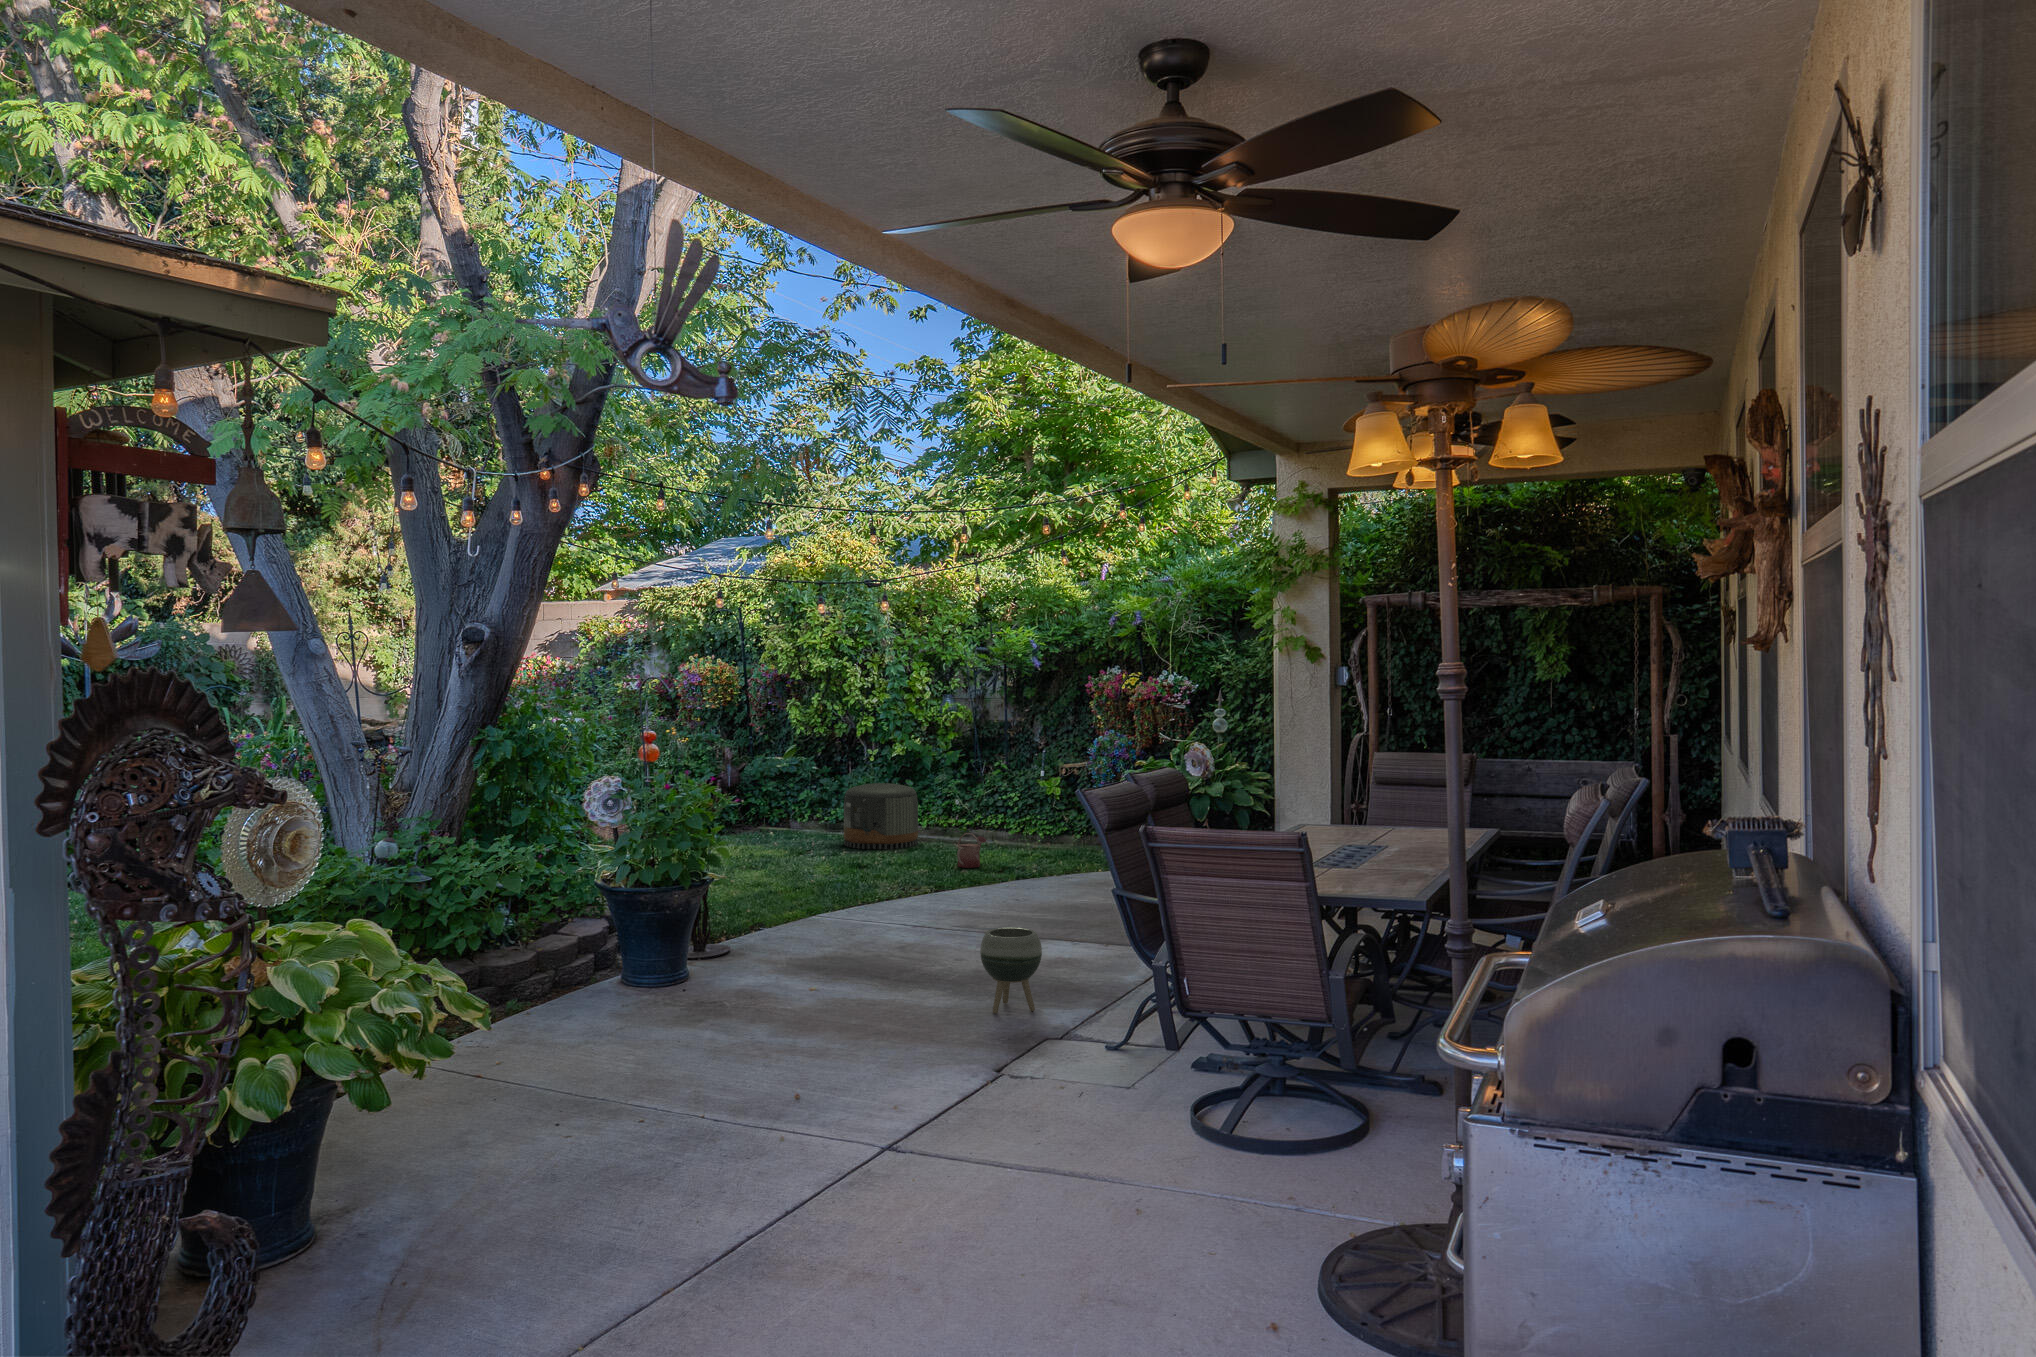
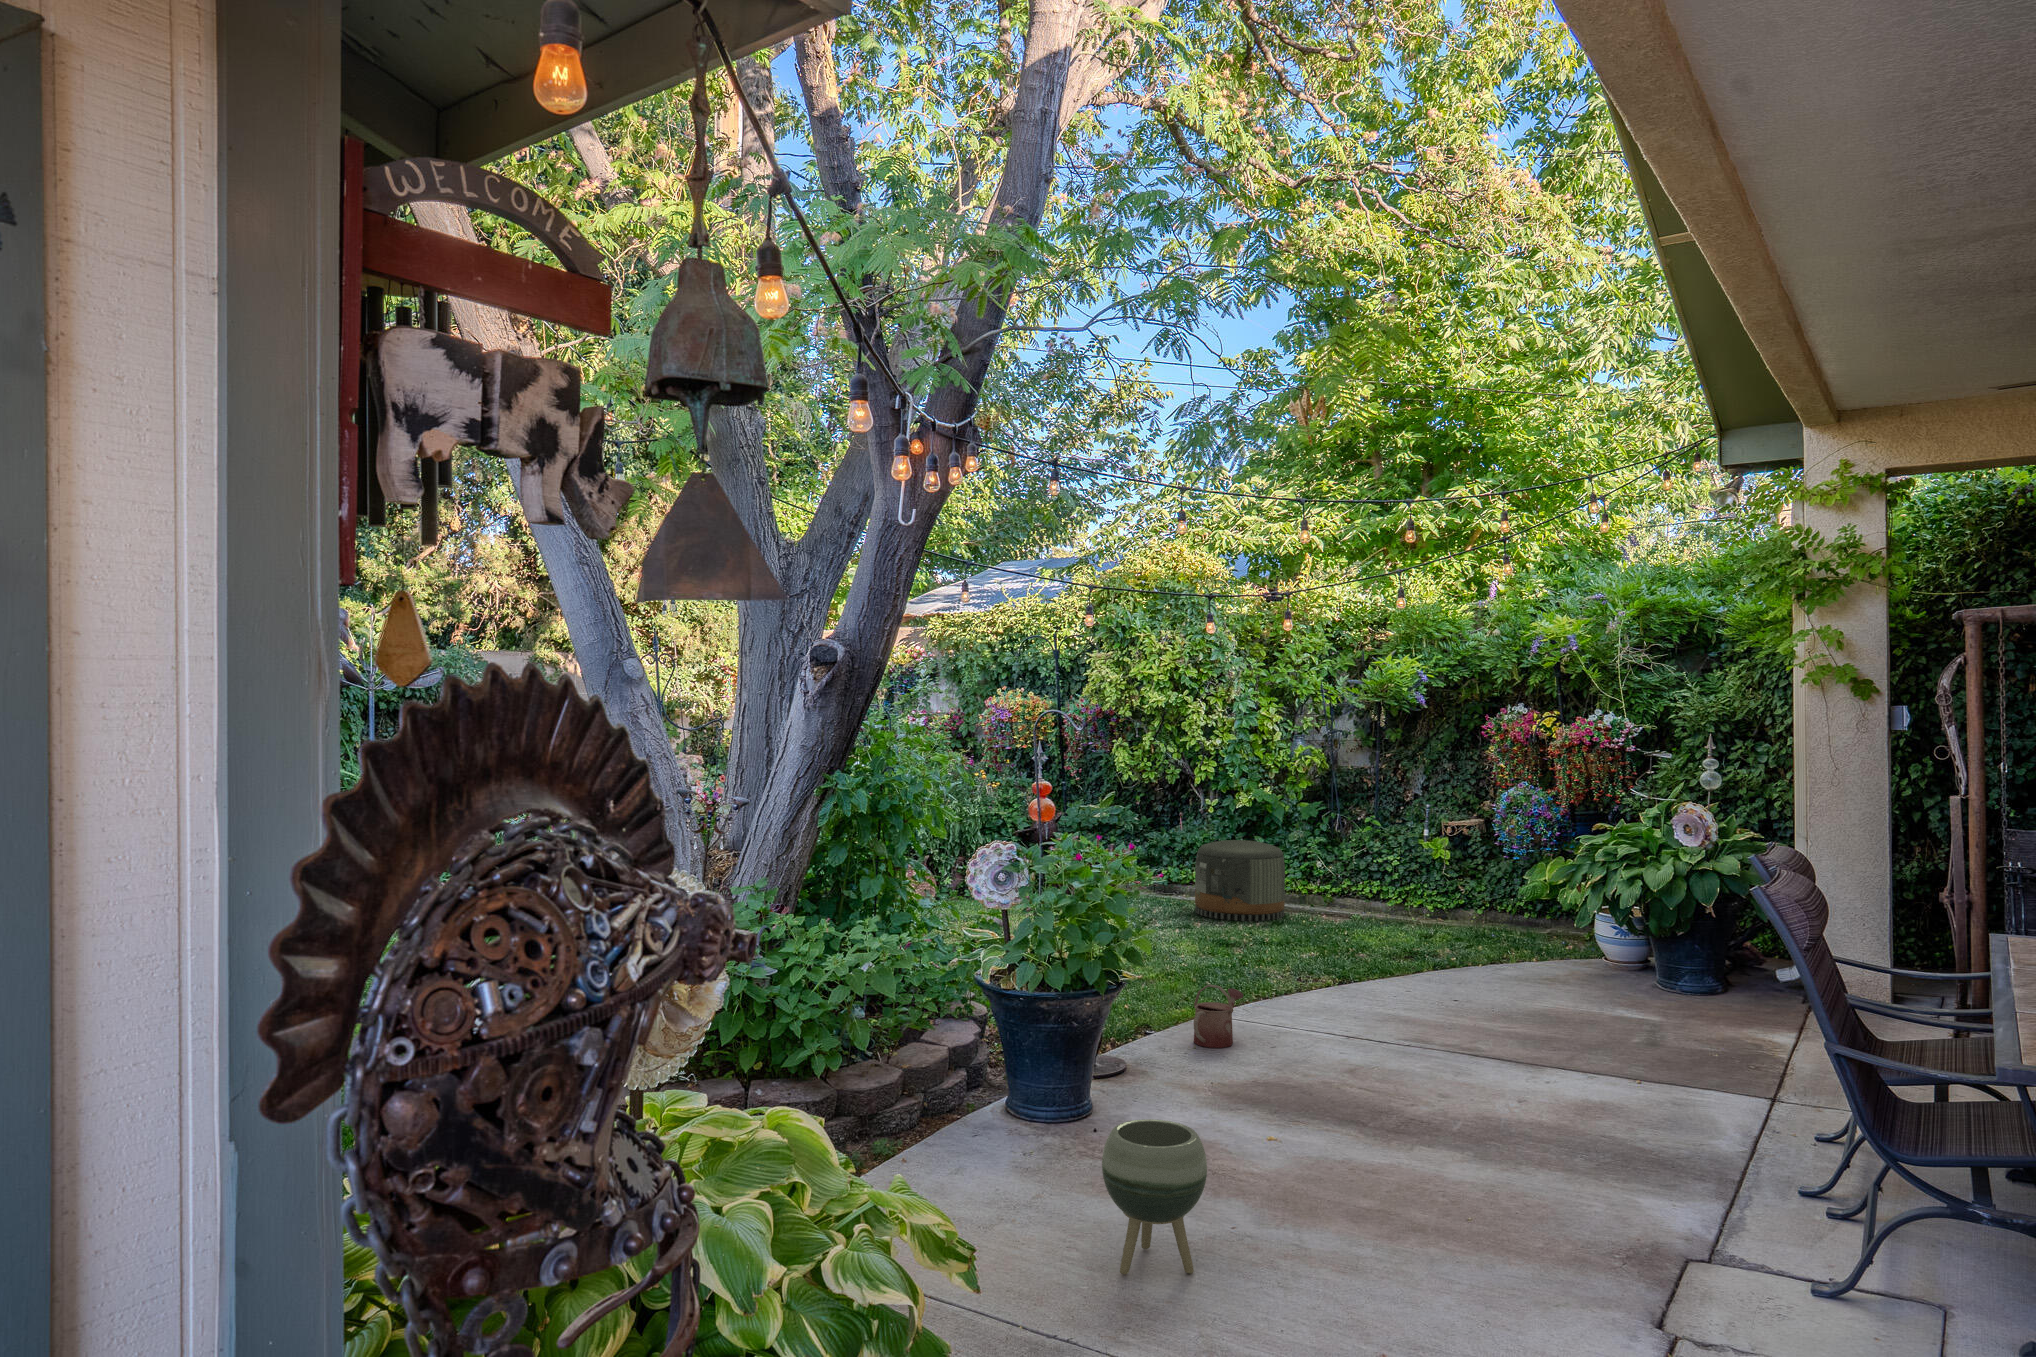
watering can: present [957,833,986,868] -> present [1194,984,1243,1048]
planter: present [980,927,1042,1013] -> present [1102,1119,1207,1275]

